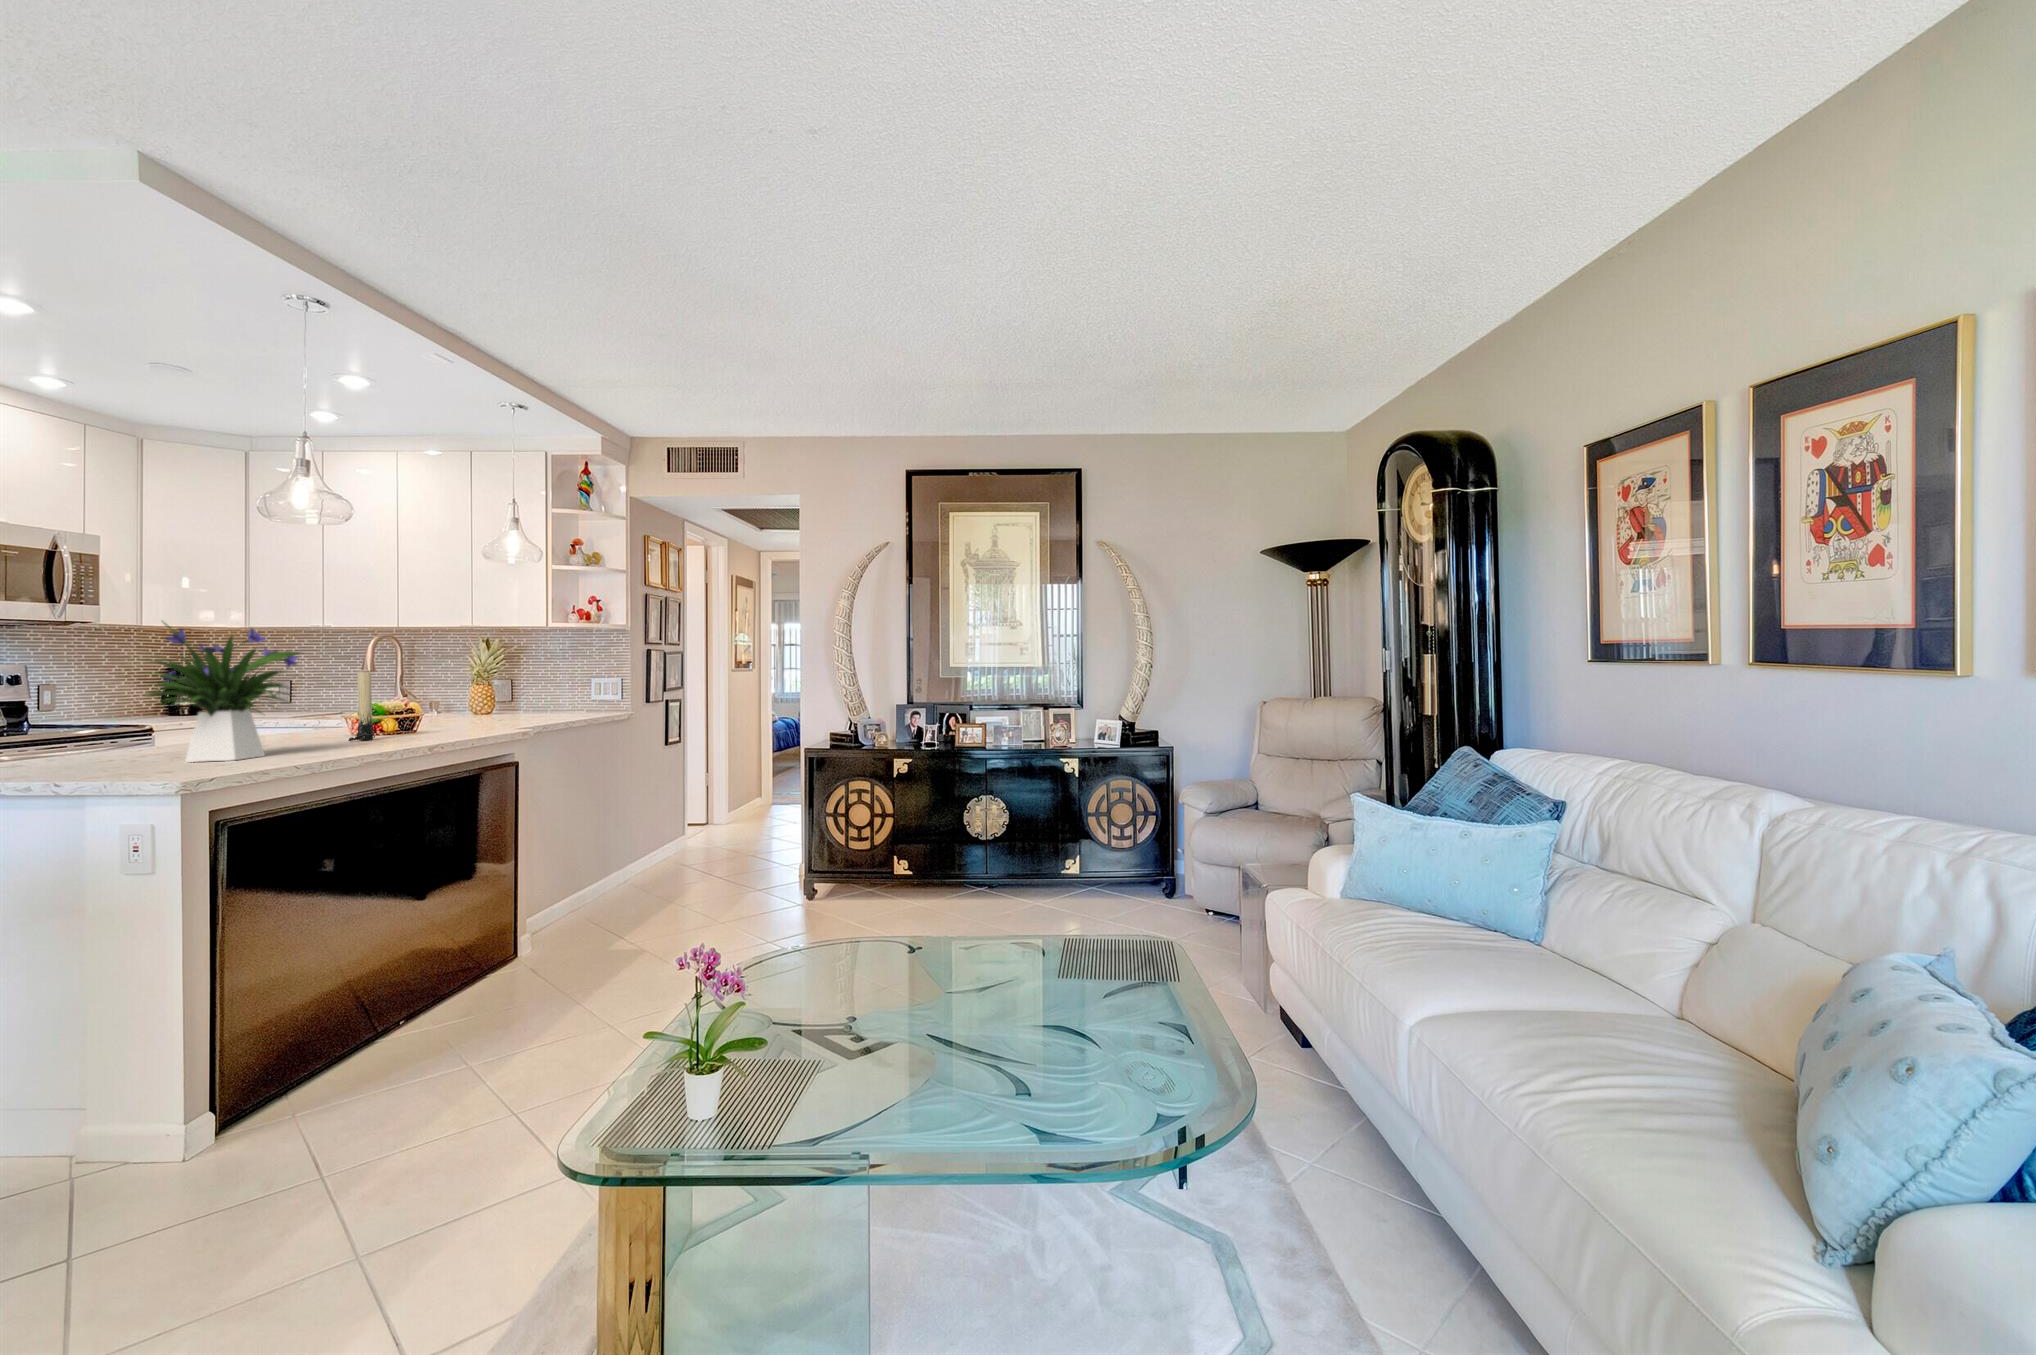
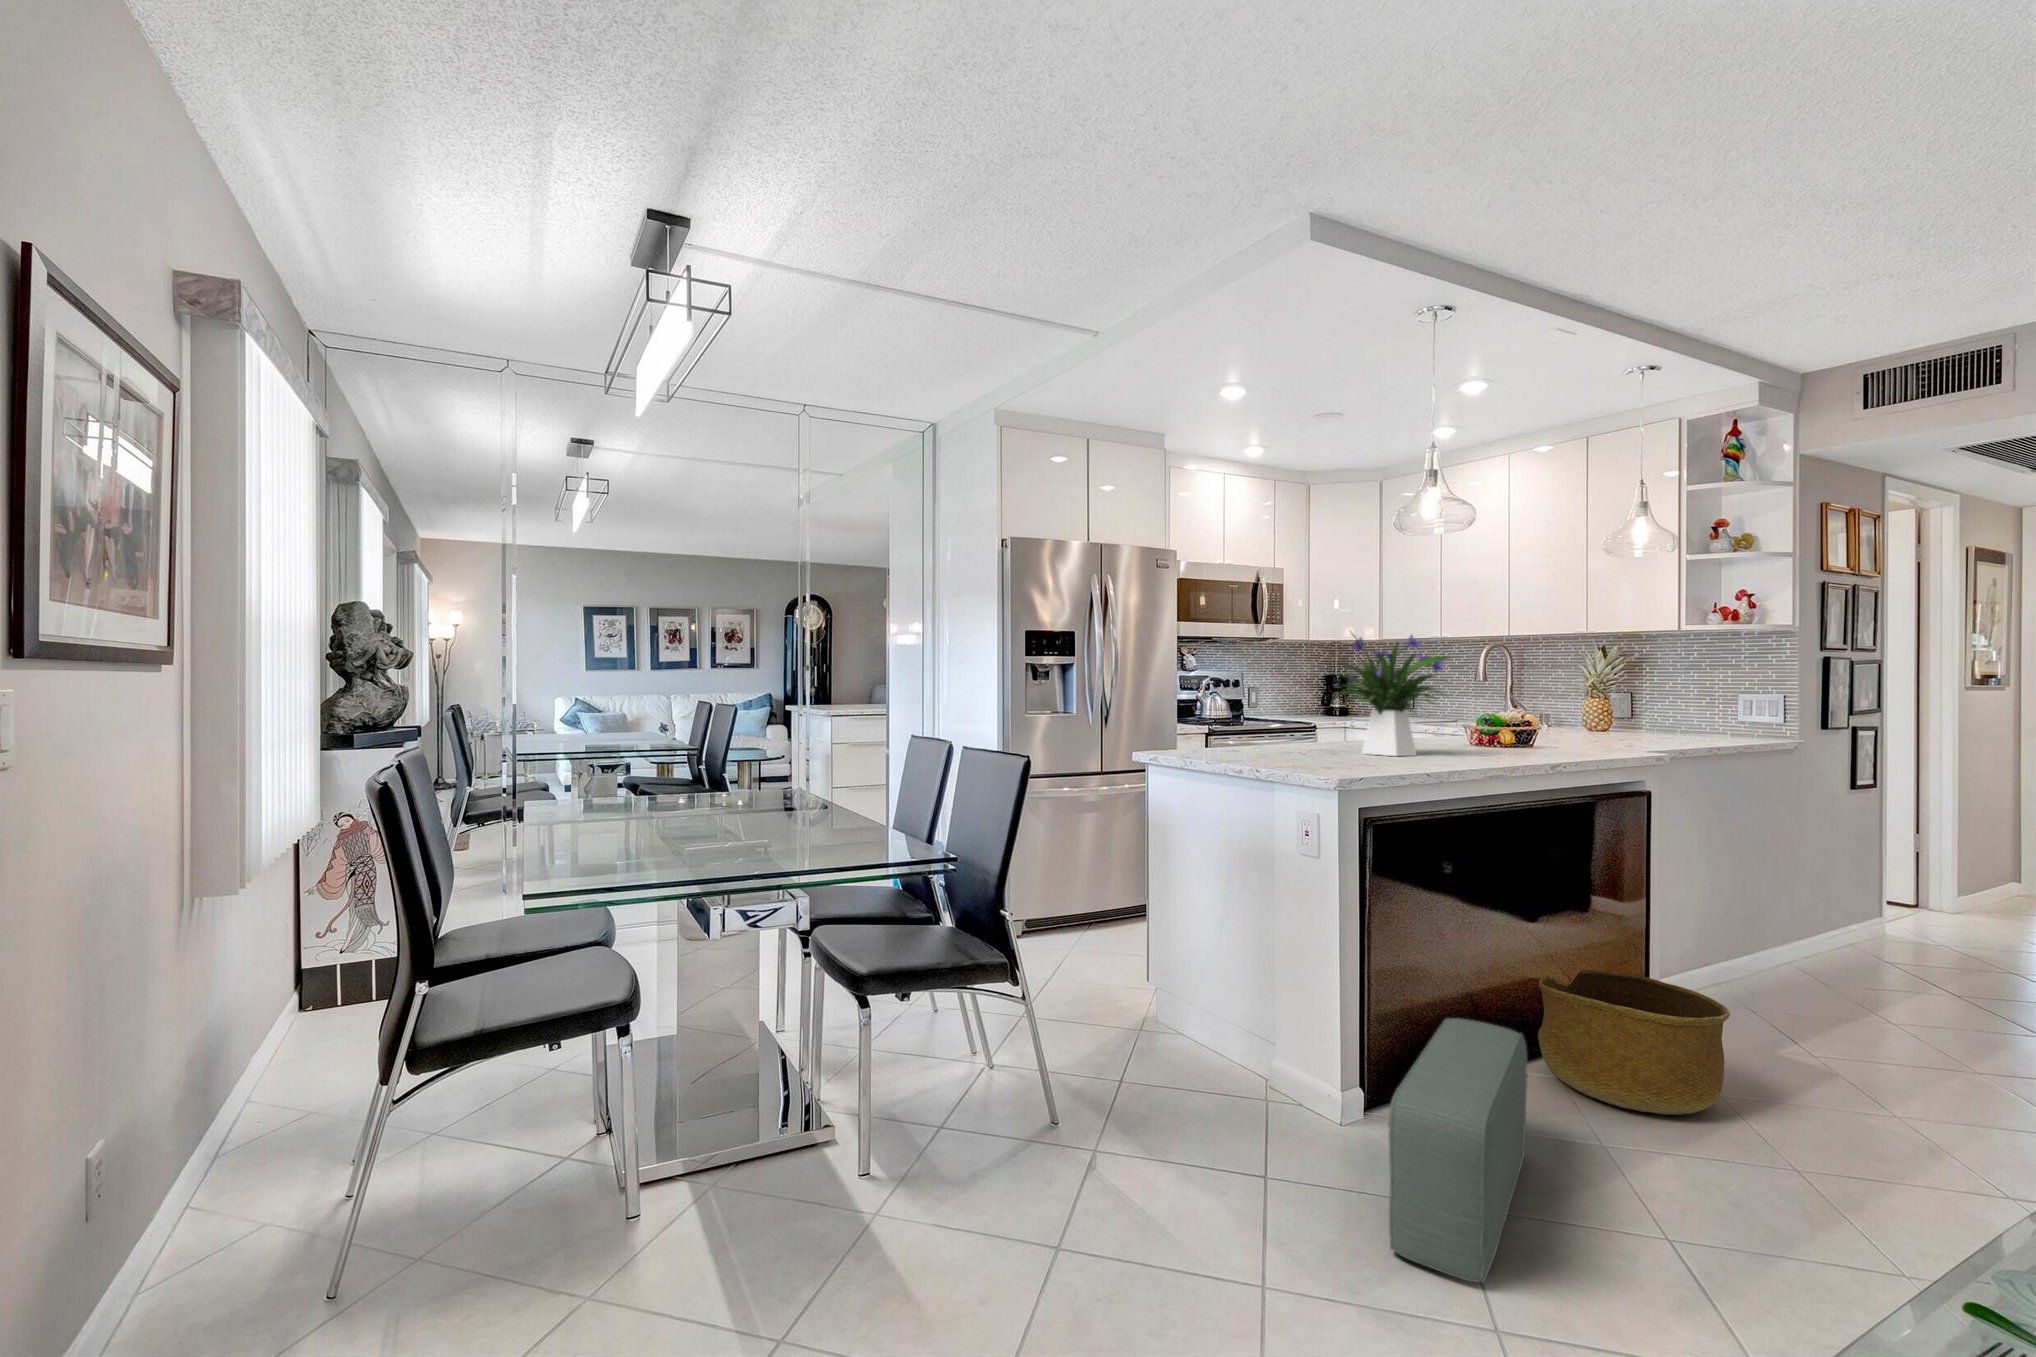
candle: present [348,670,375,741] -> none [1477,678,1501,750]
basket: none [414,913,572,1031] -> present [1538,970,1730,1115]
pouf: none [203,1003,389,1290] -> present [1389,1018,1527,1283]

